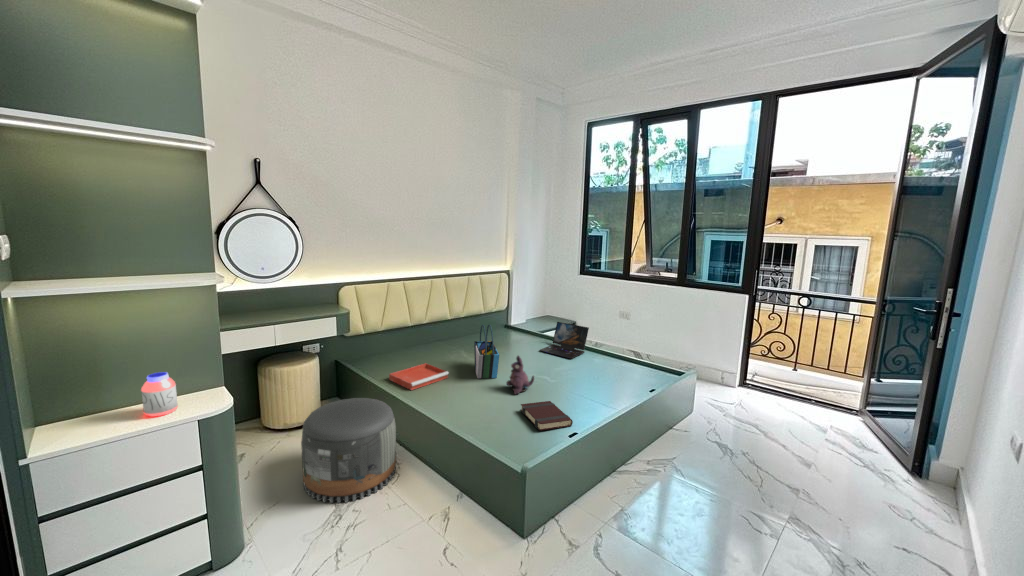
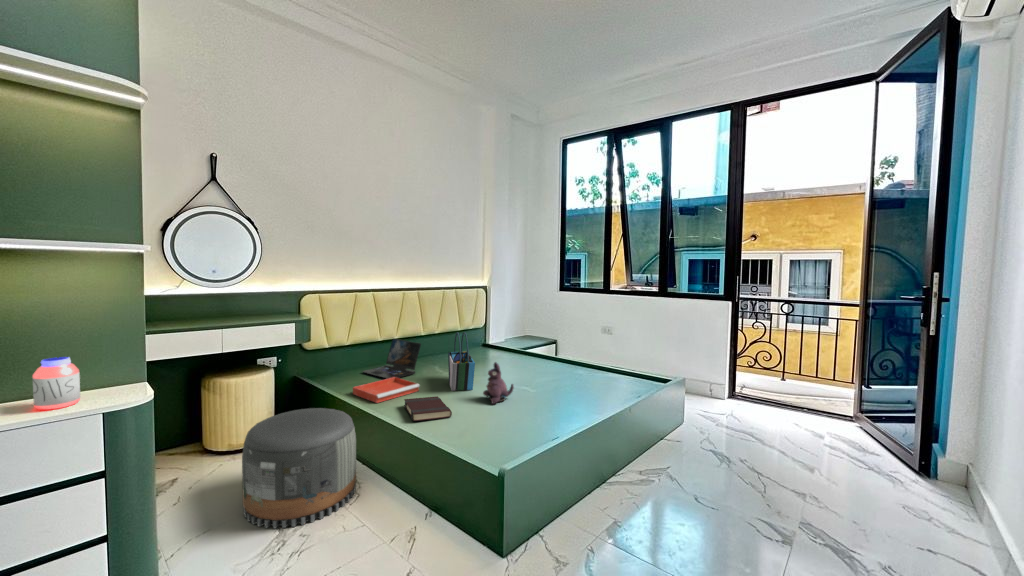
laptop: present [540,322,589,358] -> present [363,339,421,379]
book: present [521,401,573,430] -> present [404,396,452,421]

